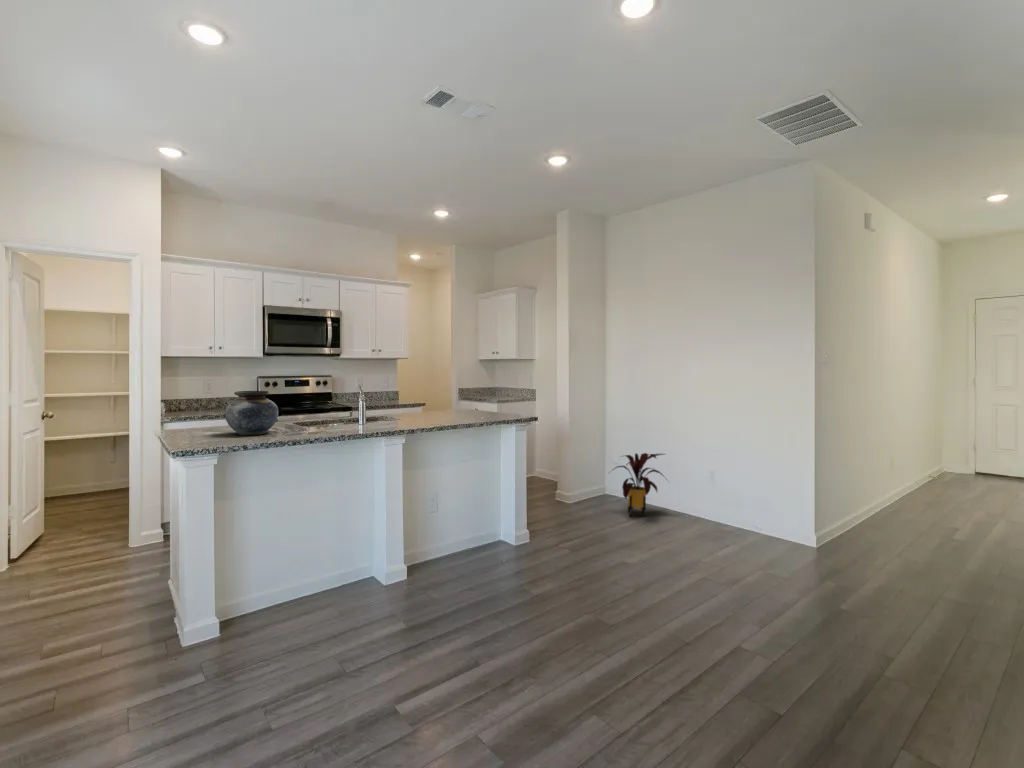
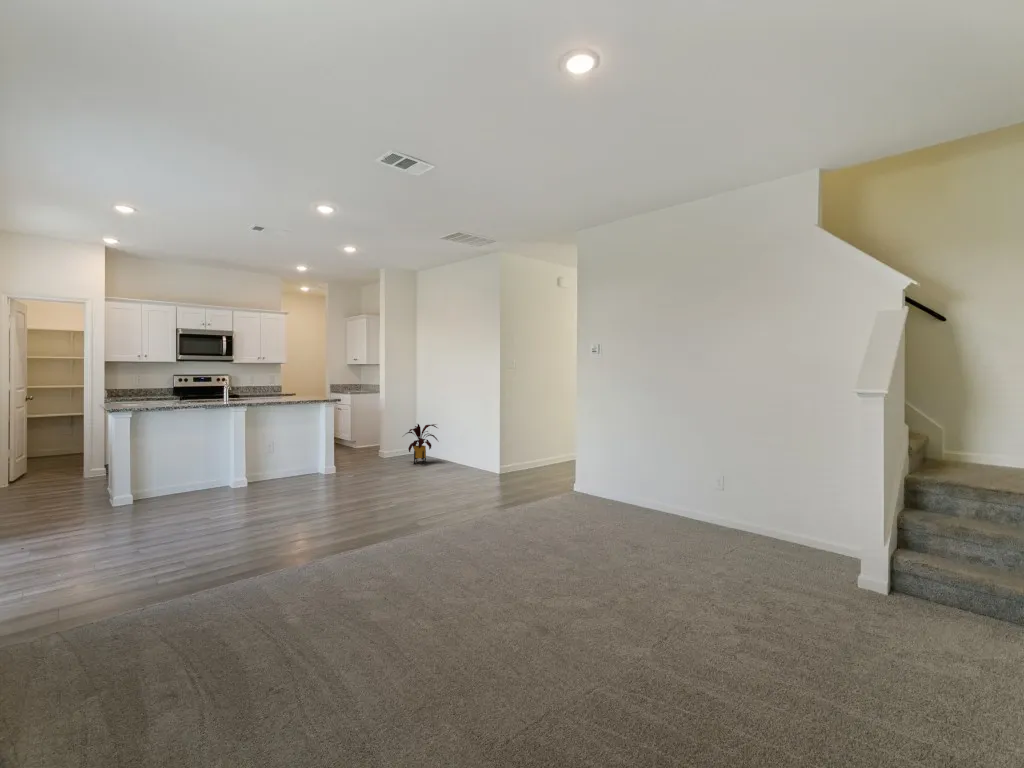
vase: present [225,391,278,435] -> none [139,381,170,404]

